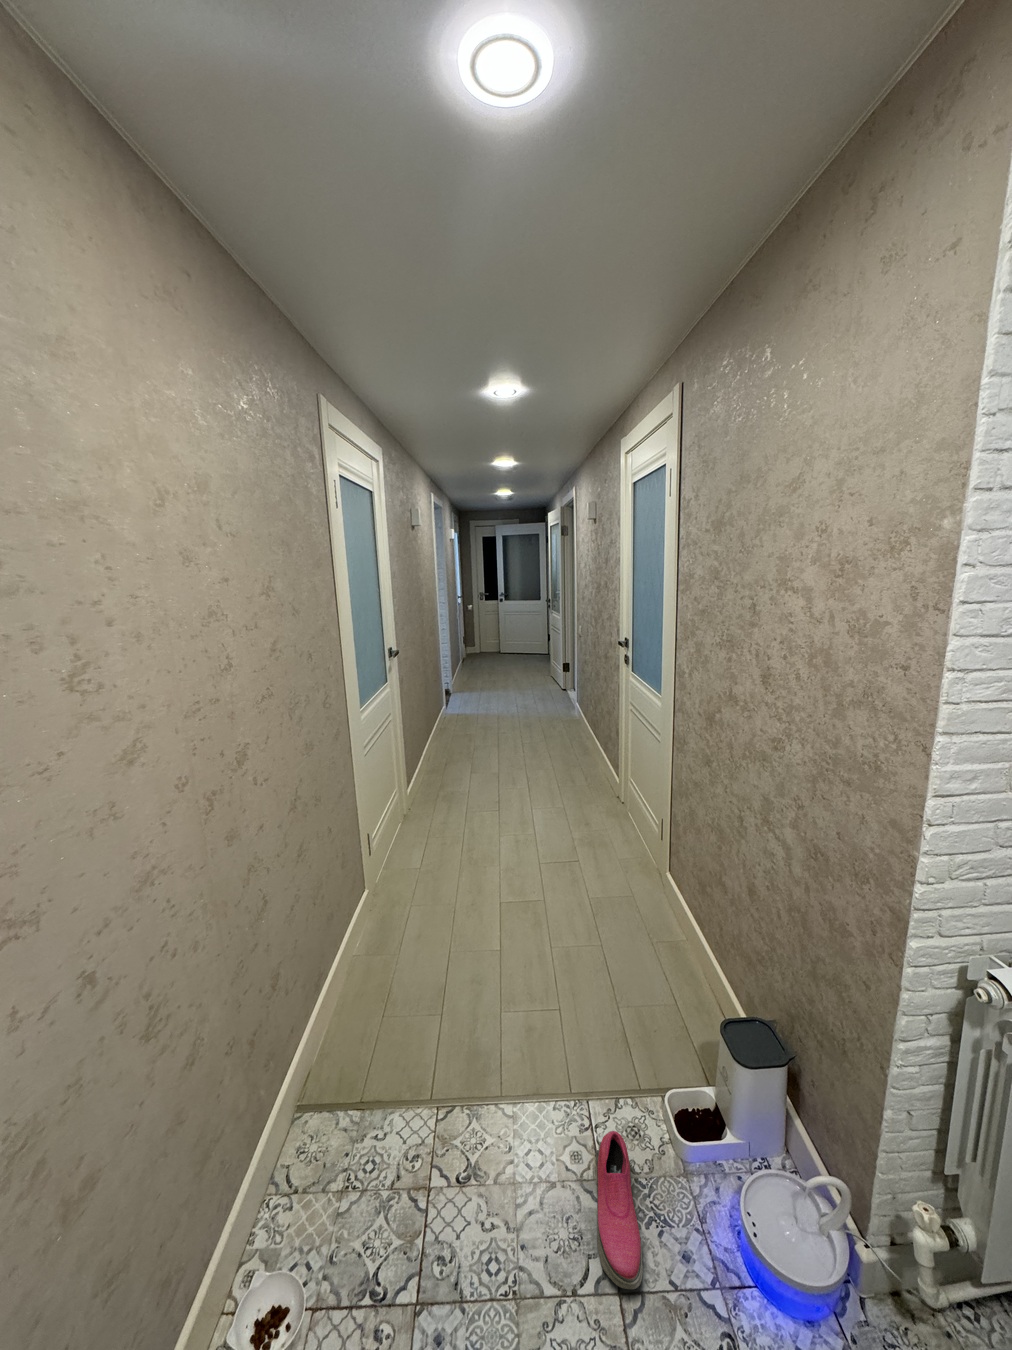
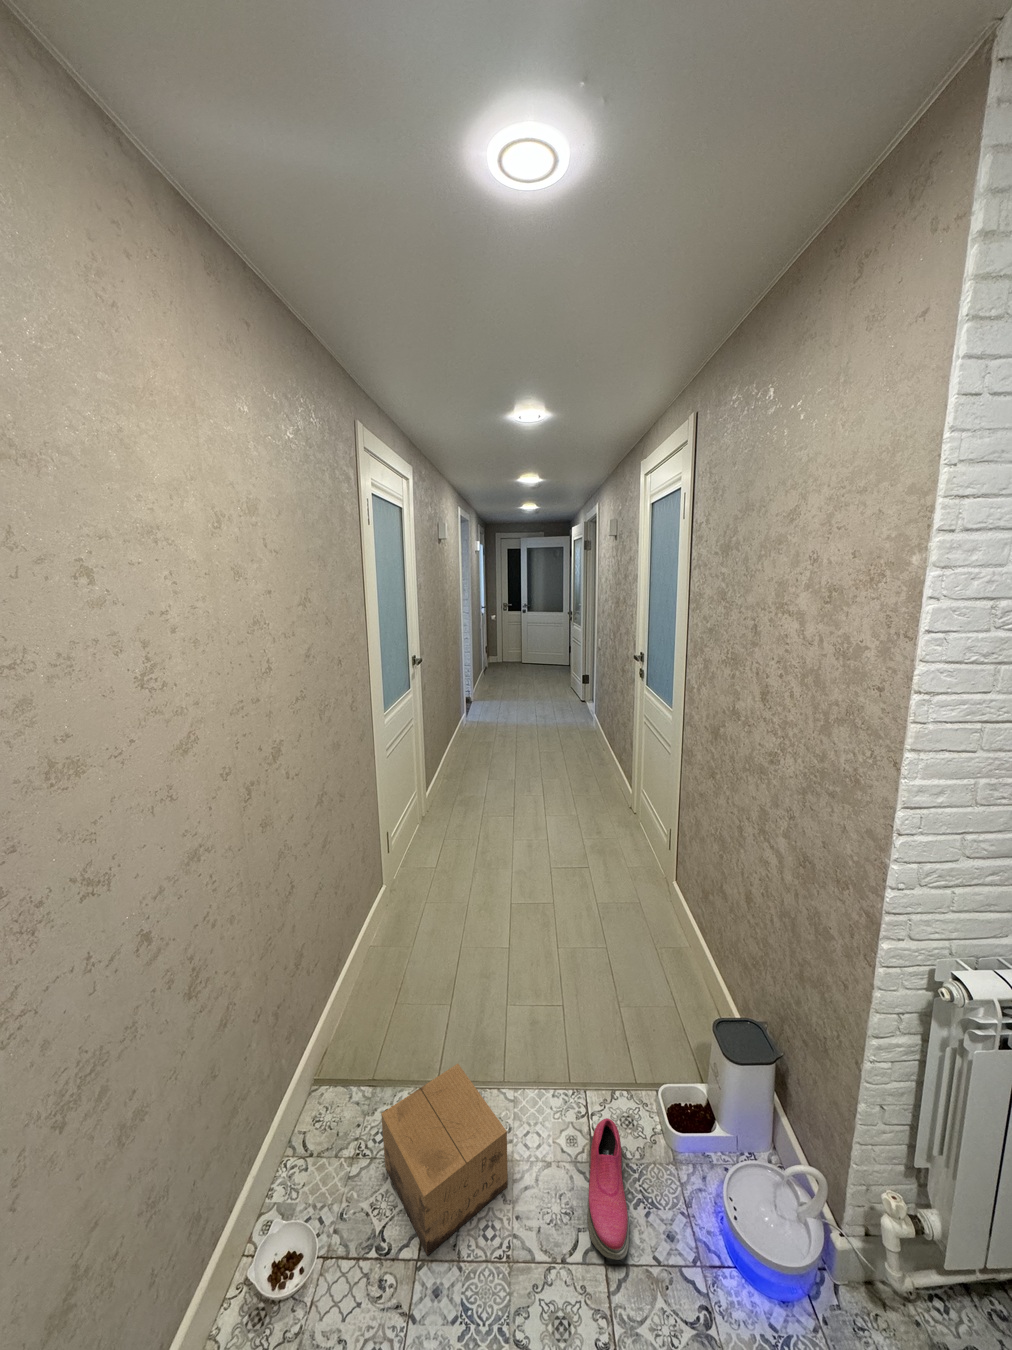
cardboard box: none [371,1081,511,1299] -> present [381,1064,508,1256]

